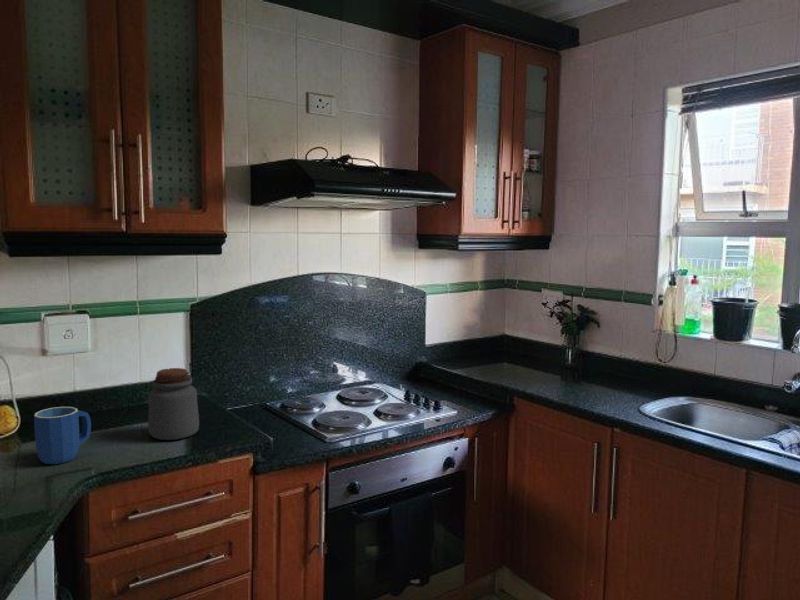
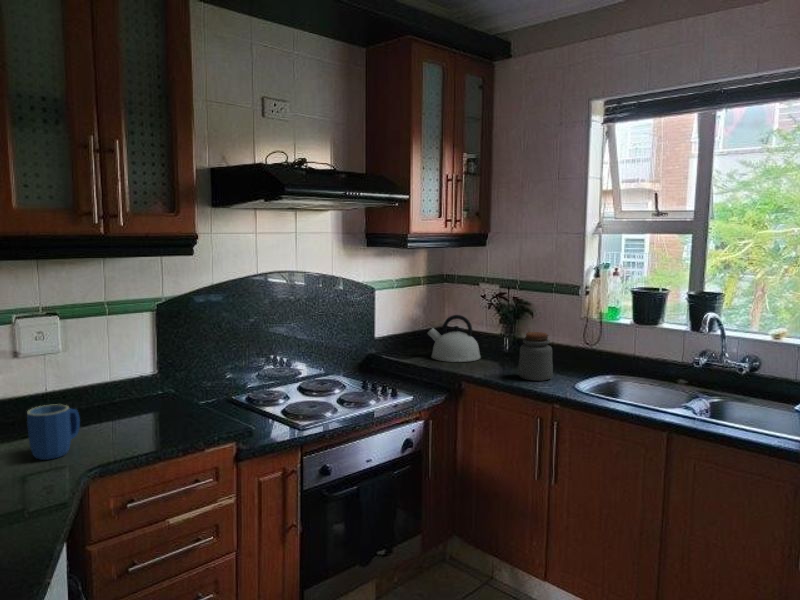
kettle: none [483,323,540,374] -> present [428,315,481,362]
jar: present [148,368,199,440] -> present [518,332,553,381]

